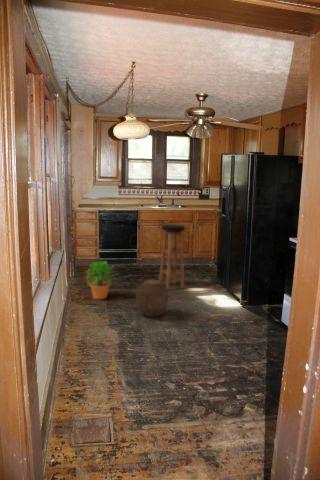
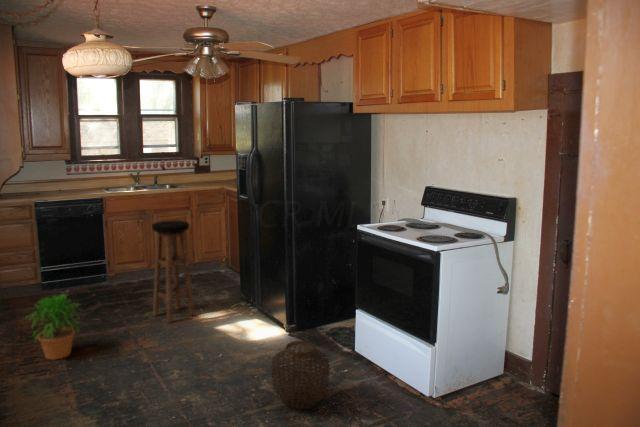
woven basket: present [136,279,168,317] -> present [272,341,329,409]

